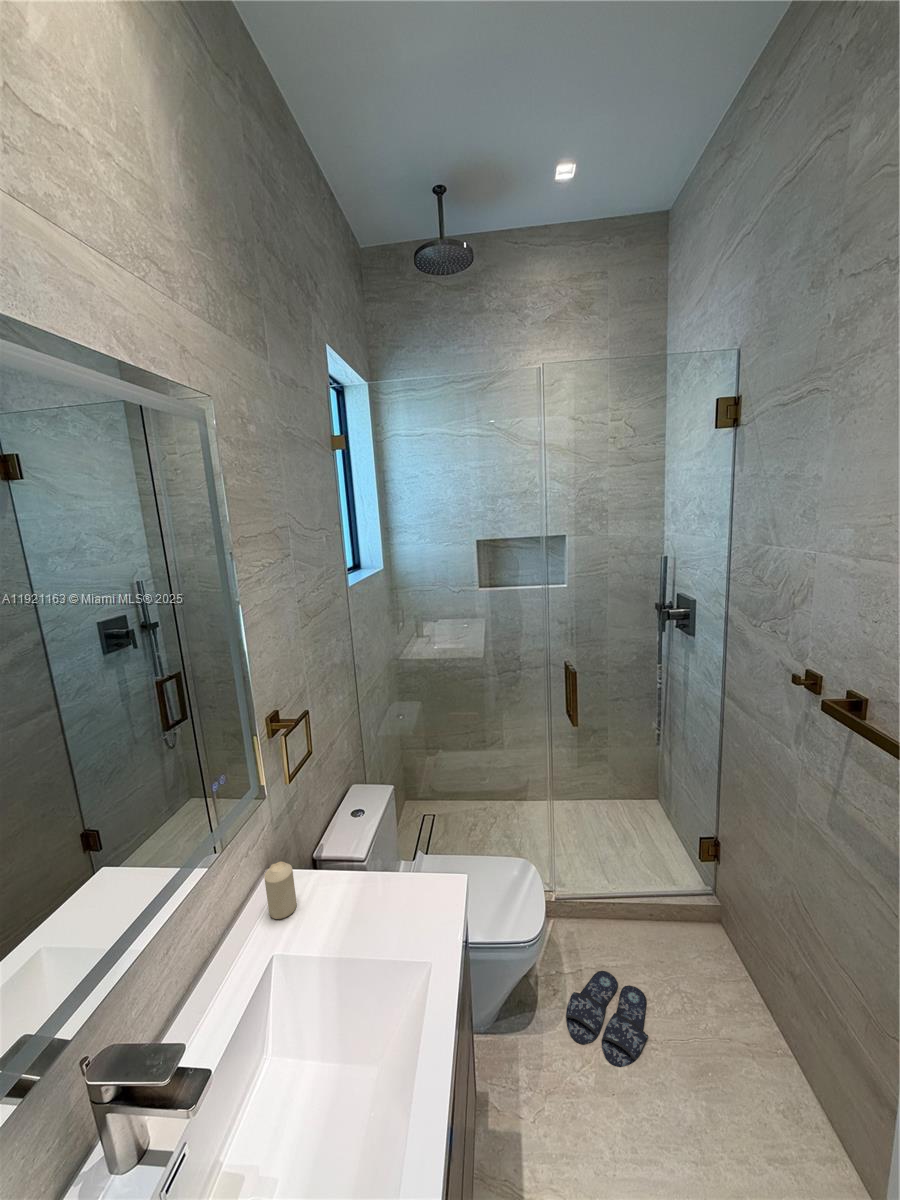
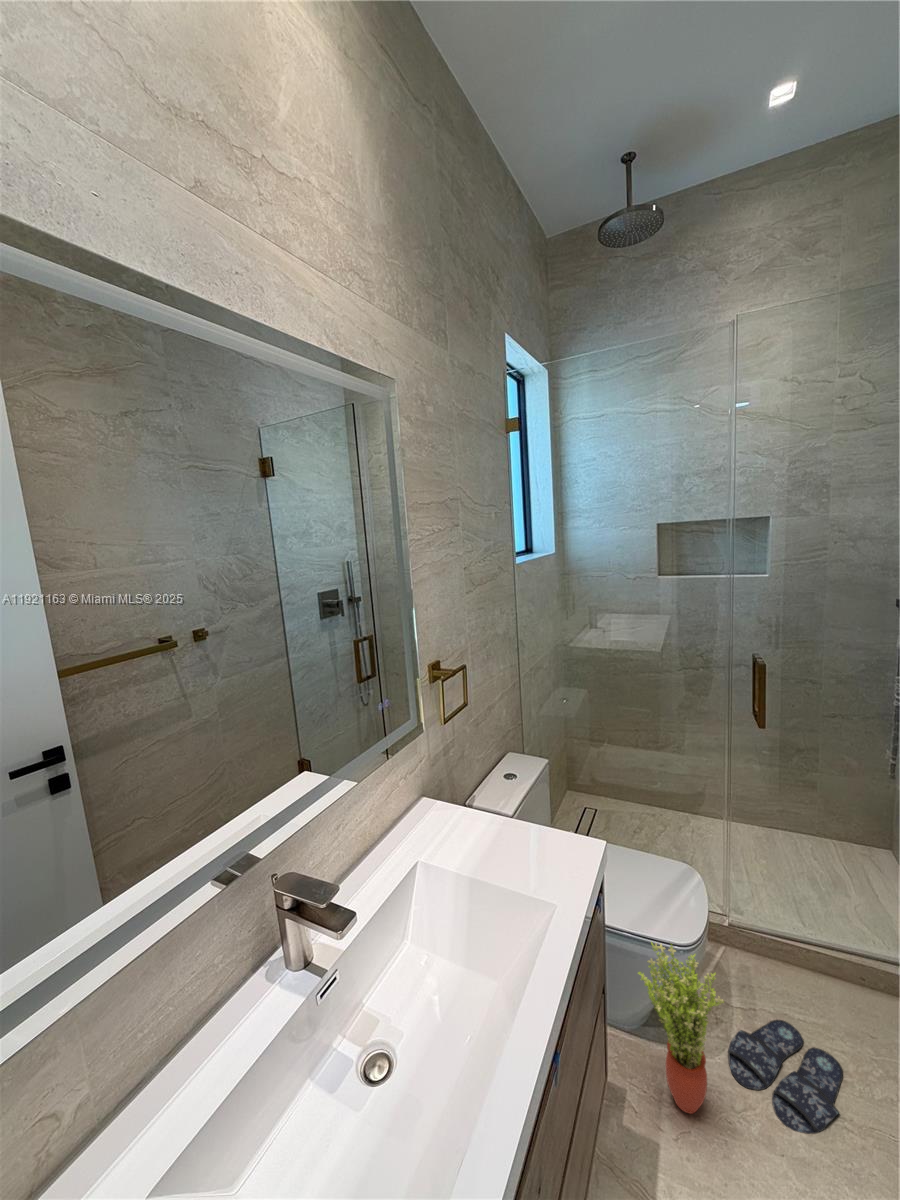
candle: present [264,861,297,919] -> none [416,788,442,837]
potted plant: none [494,941,567,1090] -> present [638,942,724,1114]

